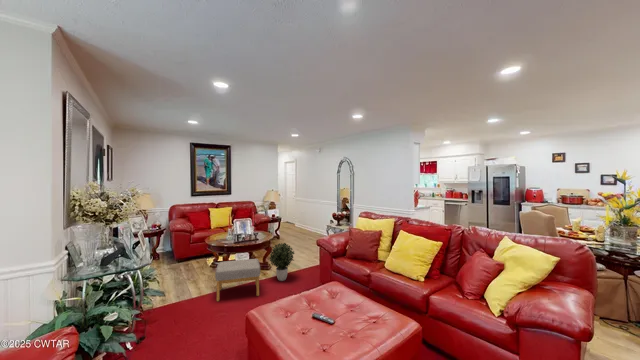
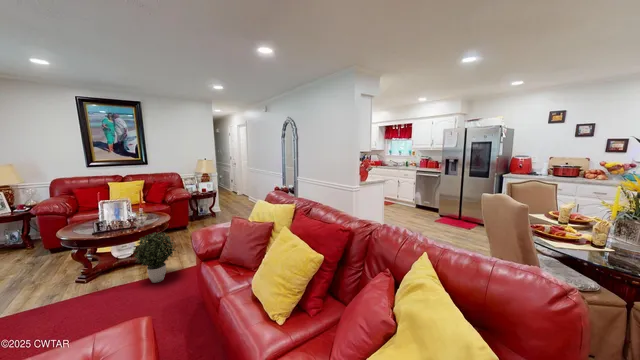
footstool: present [215,259,260,301] -> none [12,256,114,324]

